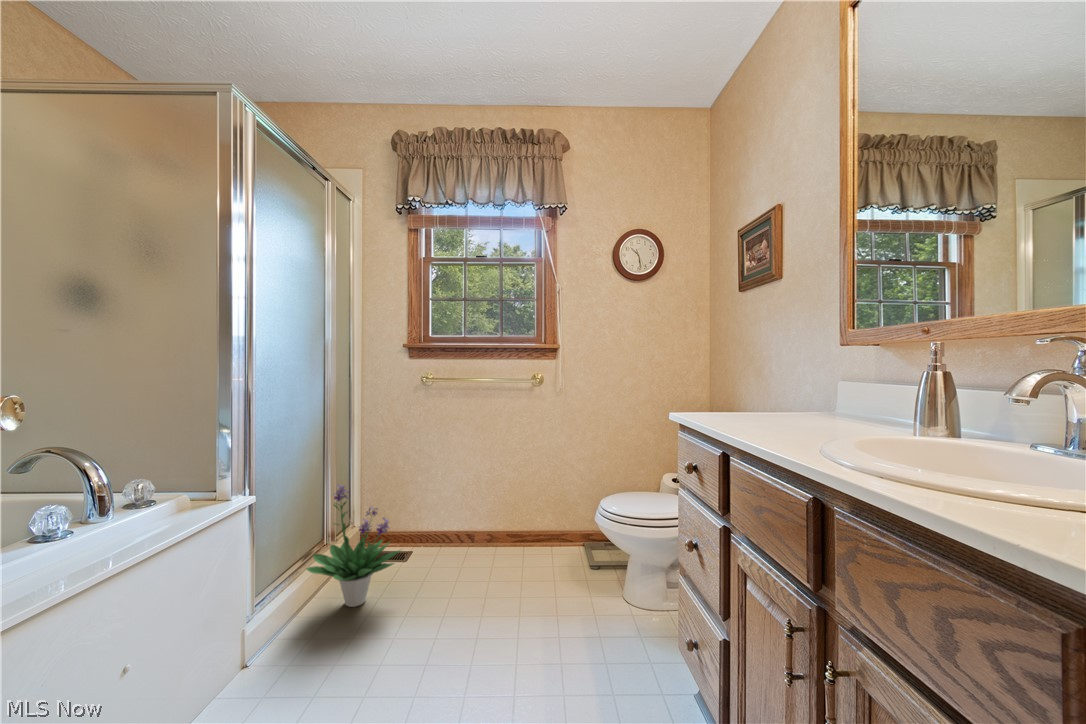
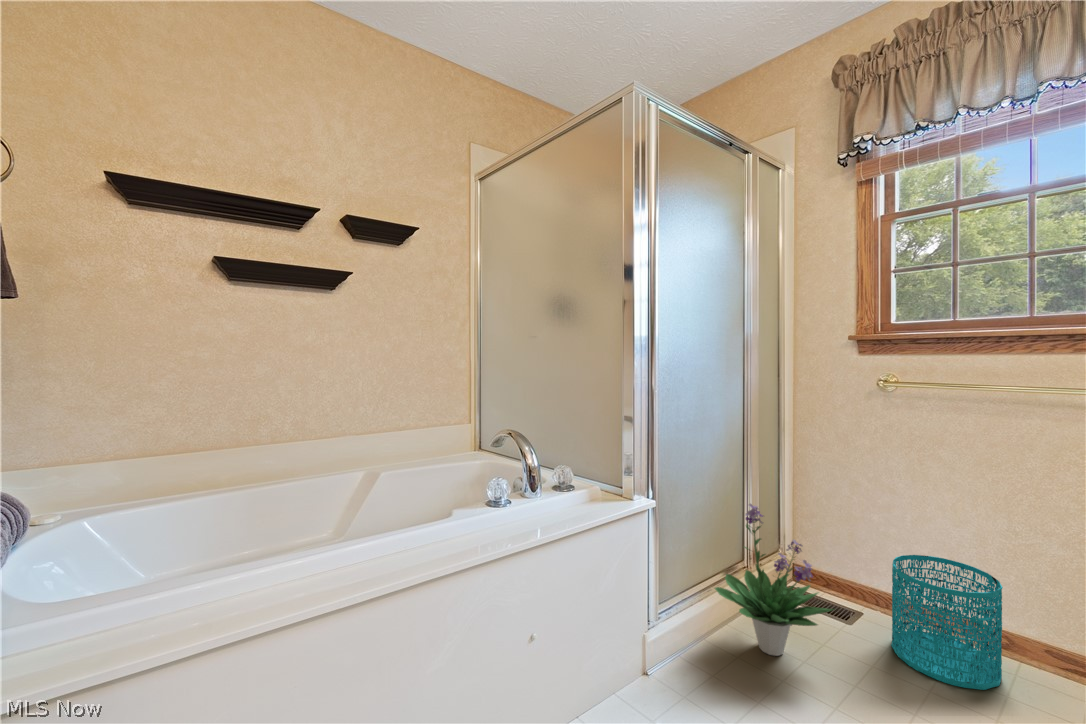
wastebasket: none [434,493,490,572] -> present [891,555,1003,690]

